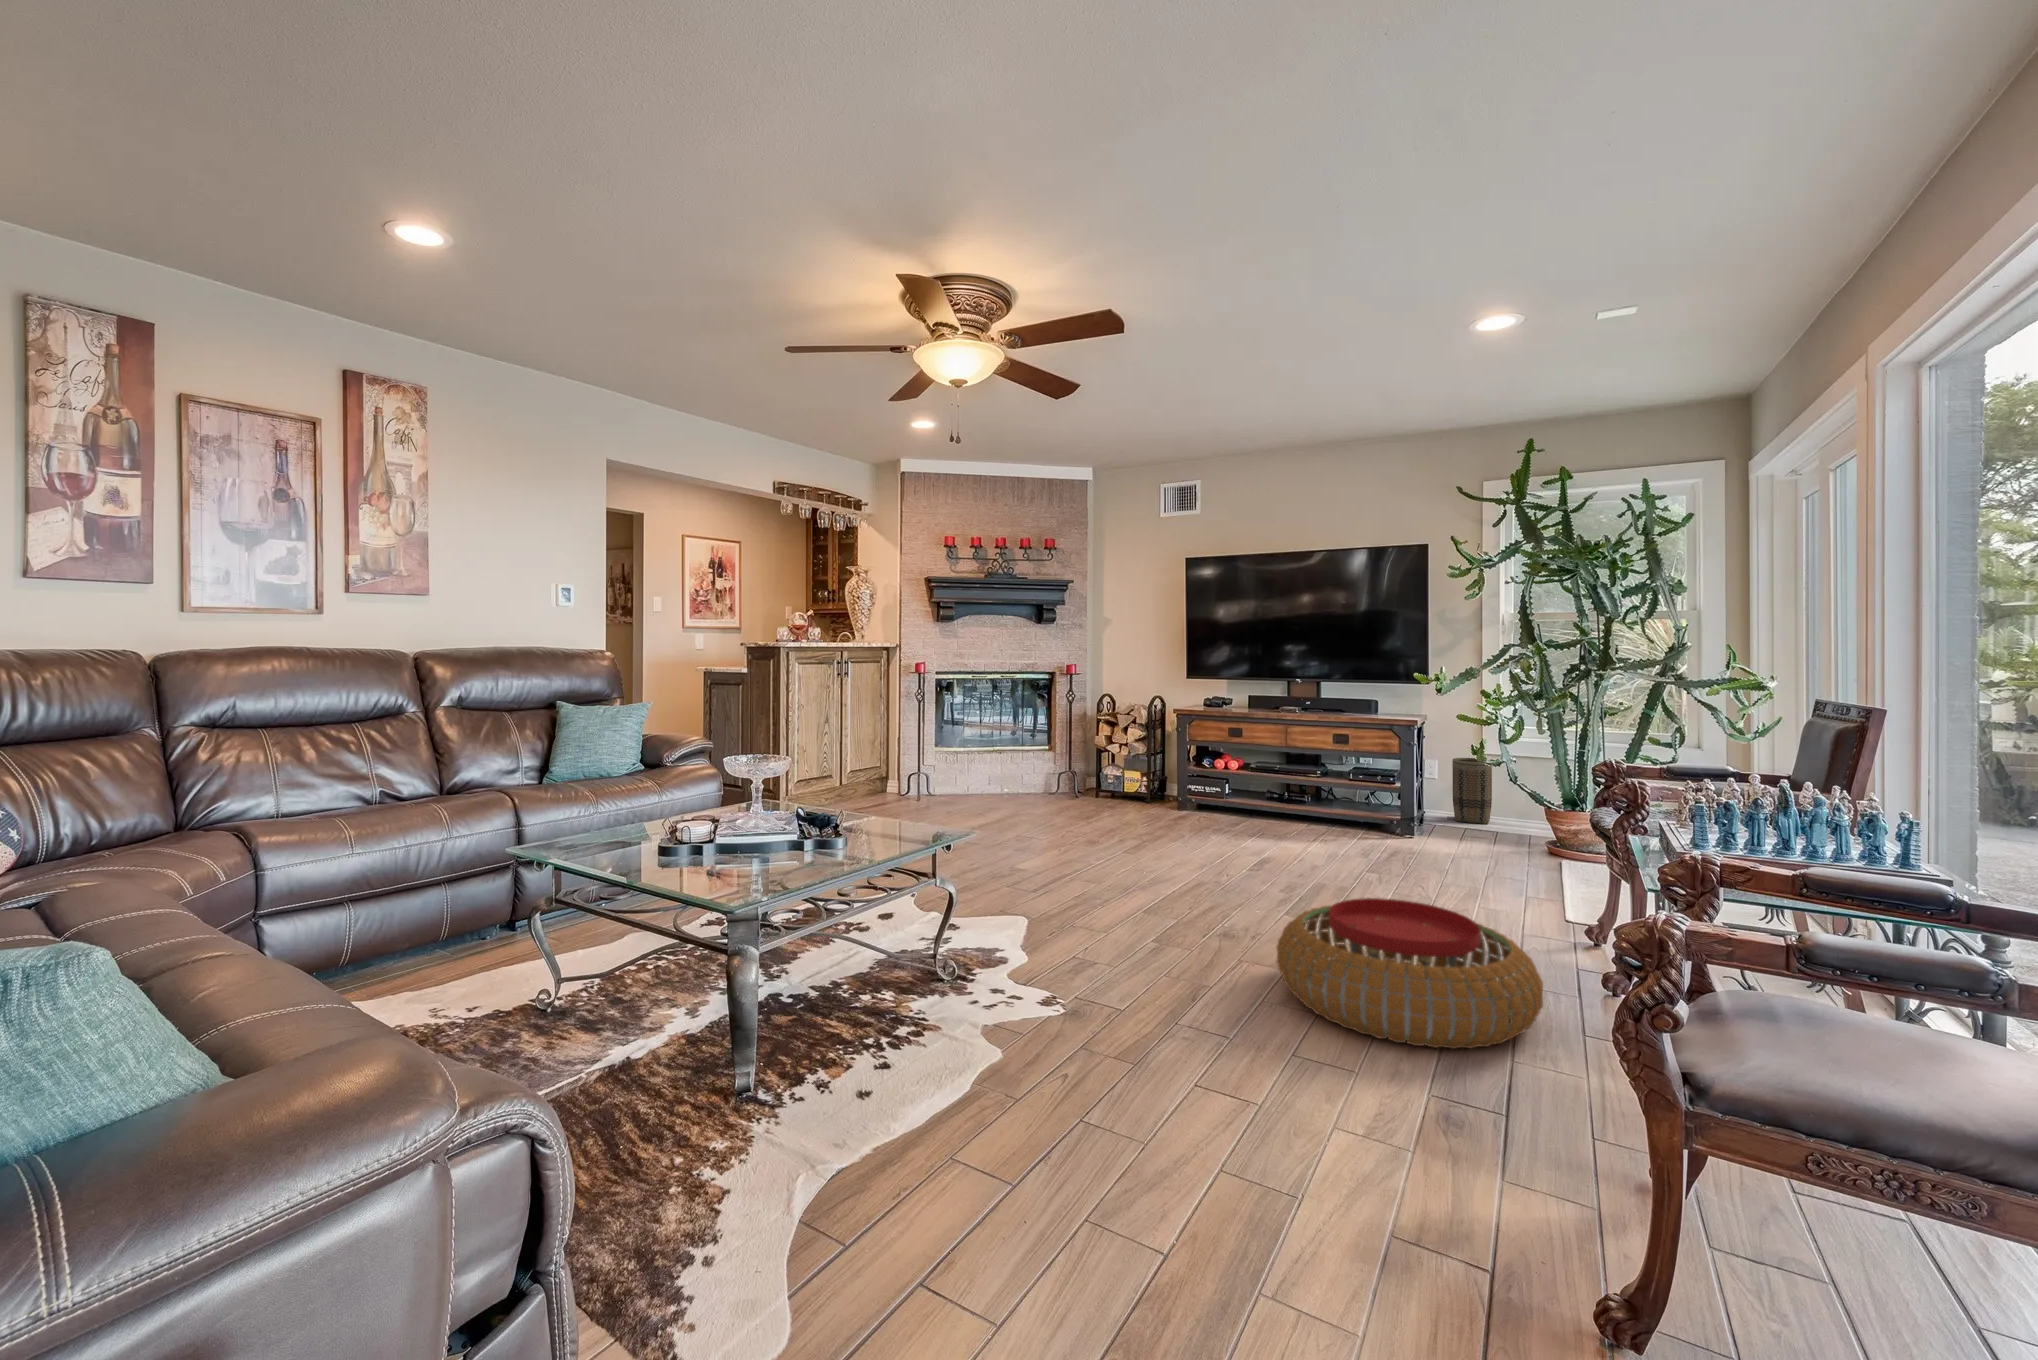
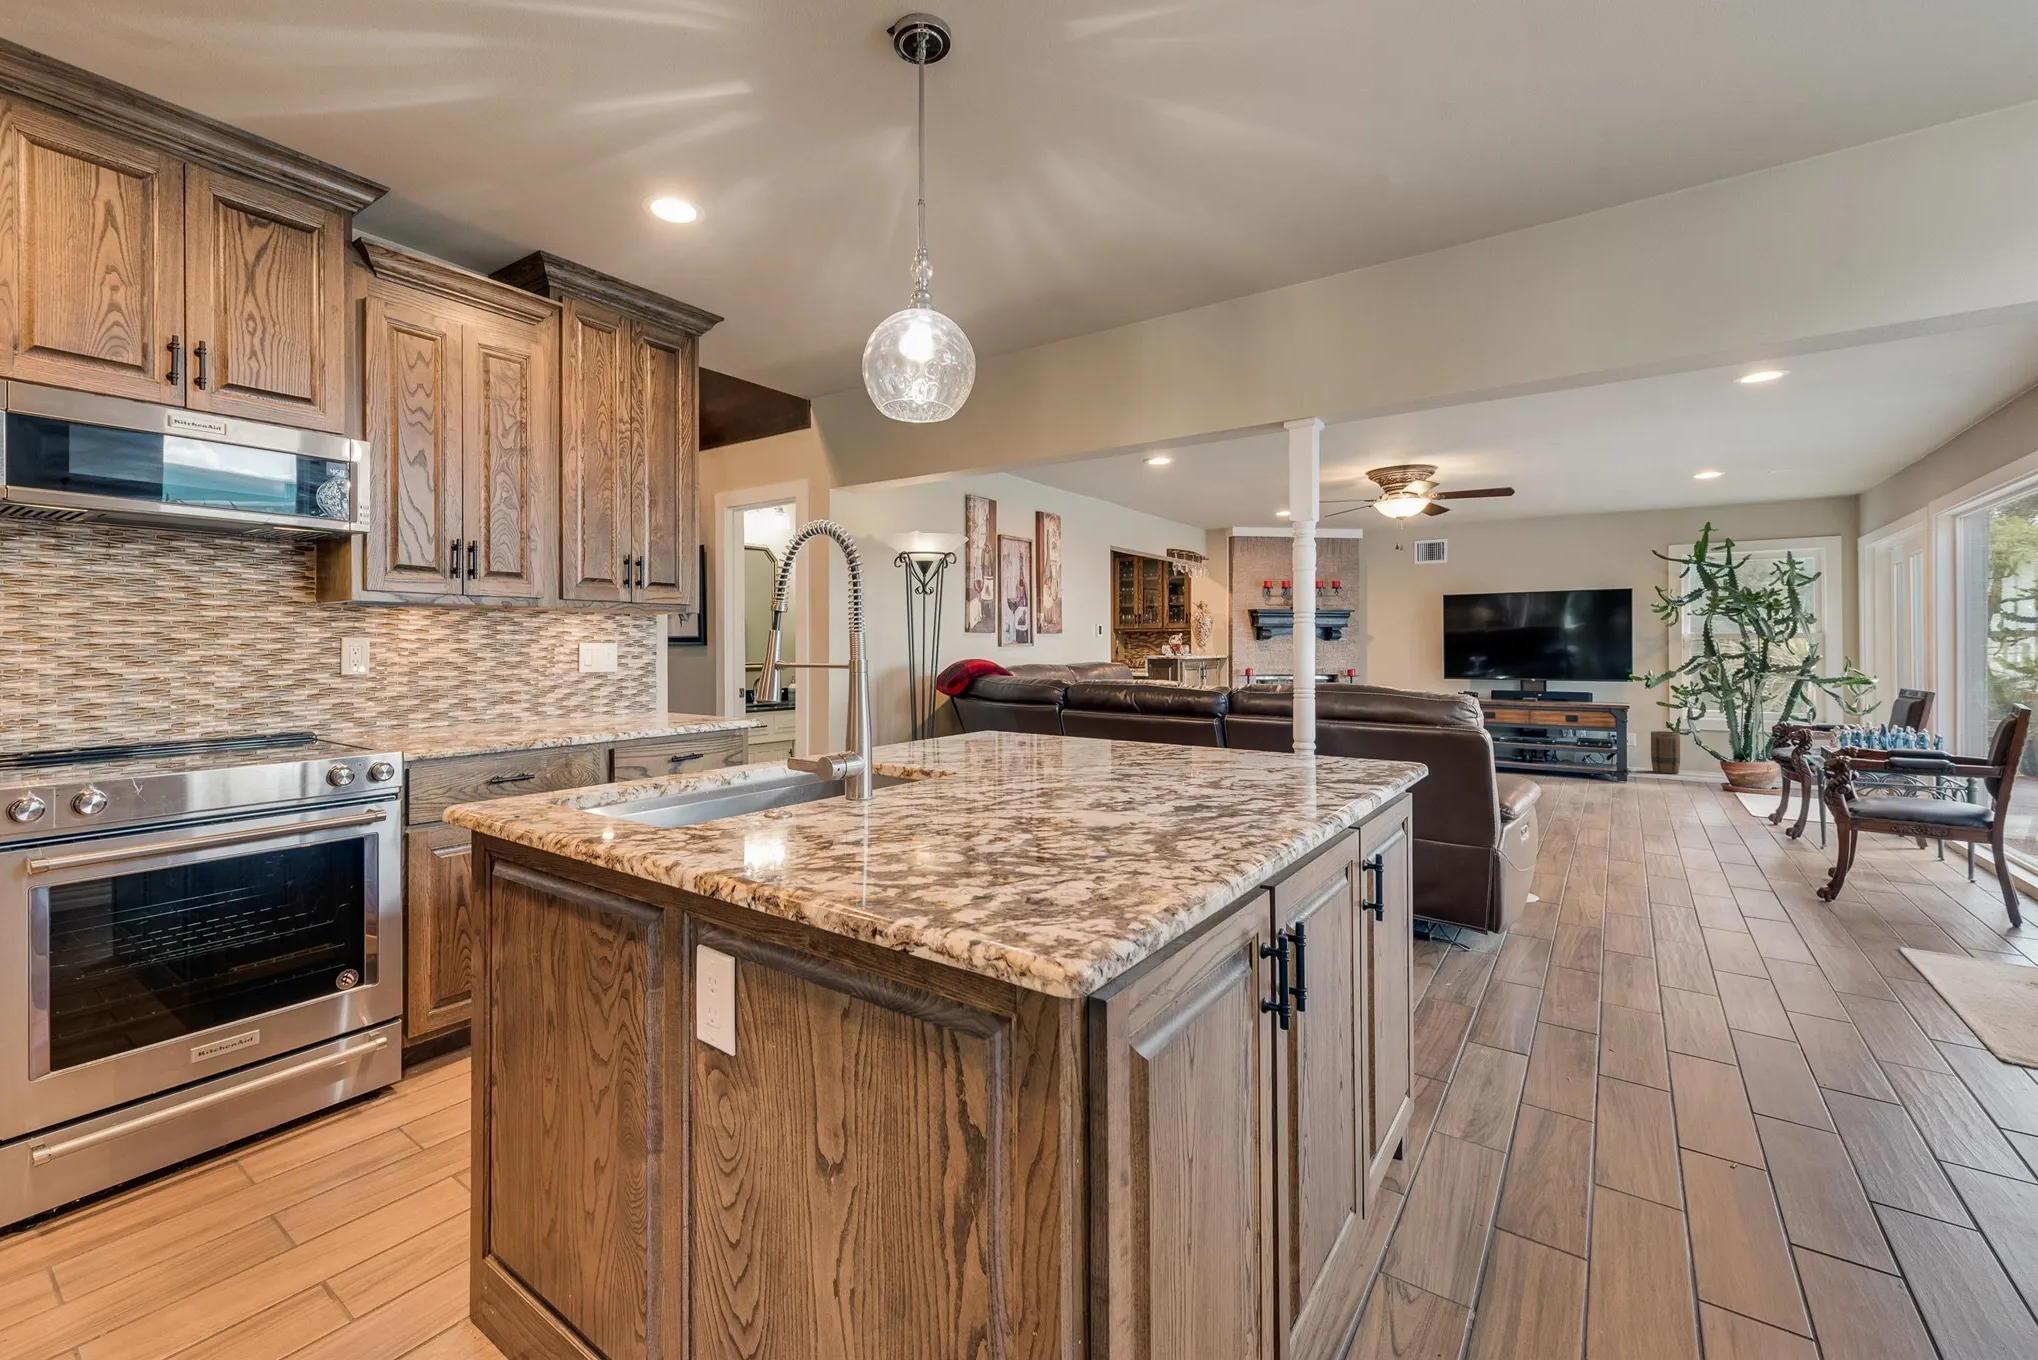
pouf: present [1277,898,1543,1049] -> none [1594,786,1744,844]

